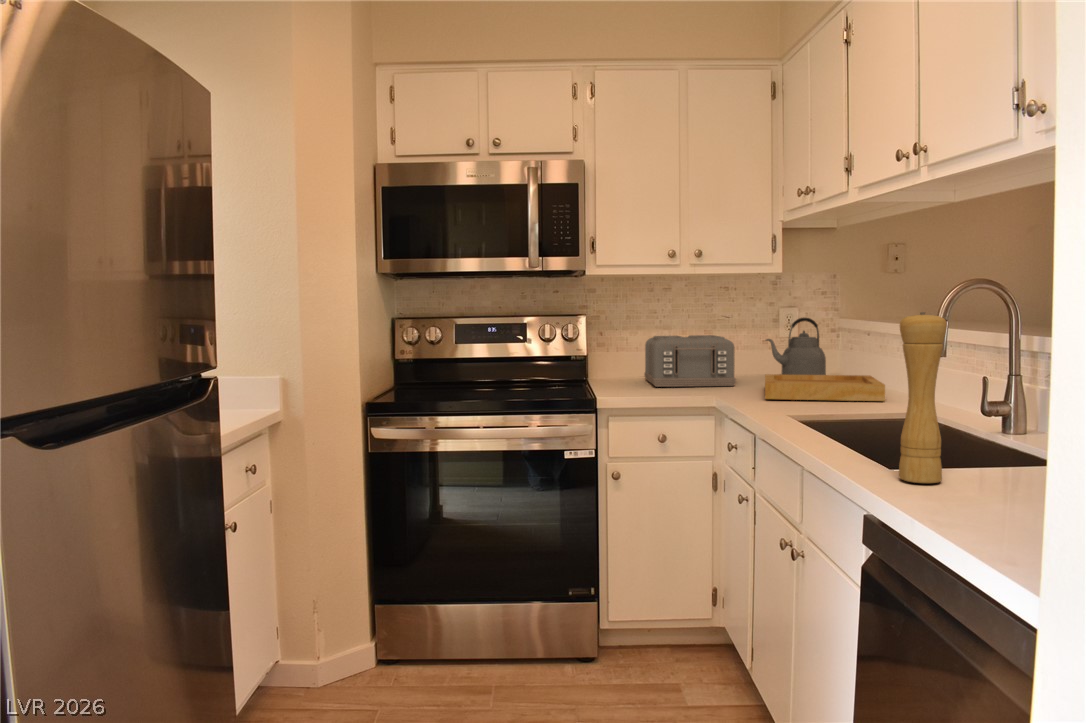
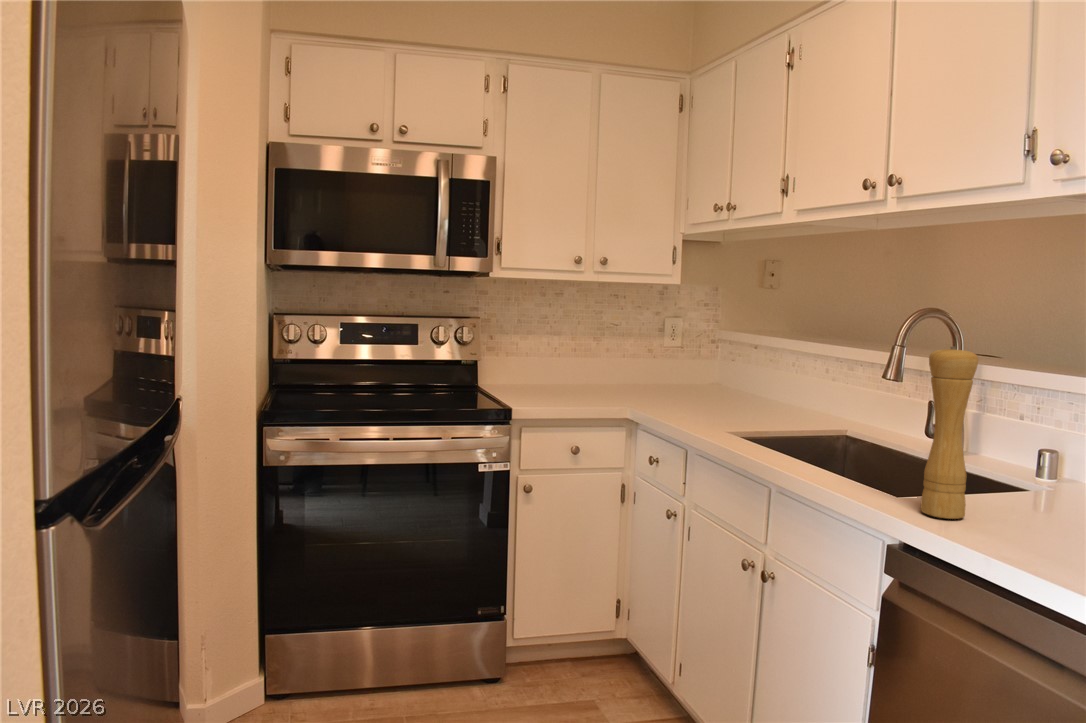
kettle: present [766,318,826,375] -> none [659,328,713,388]
toaster: present [644,335,736,387] -> none [541,342,640,395]
tray: present [765,375,885,401] -> none [670,385,798,415]

